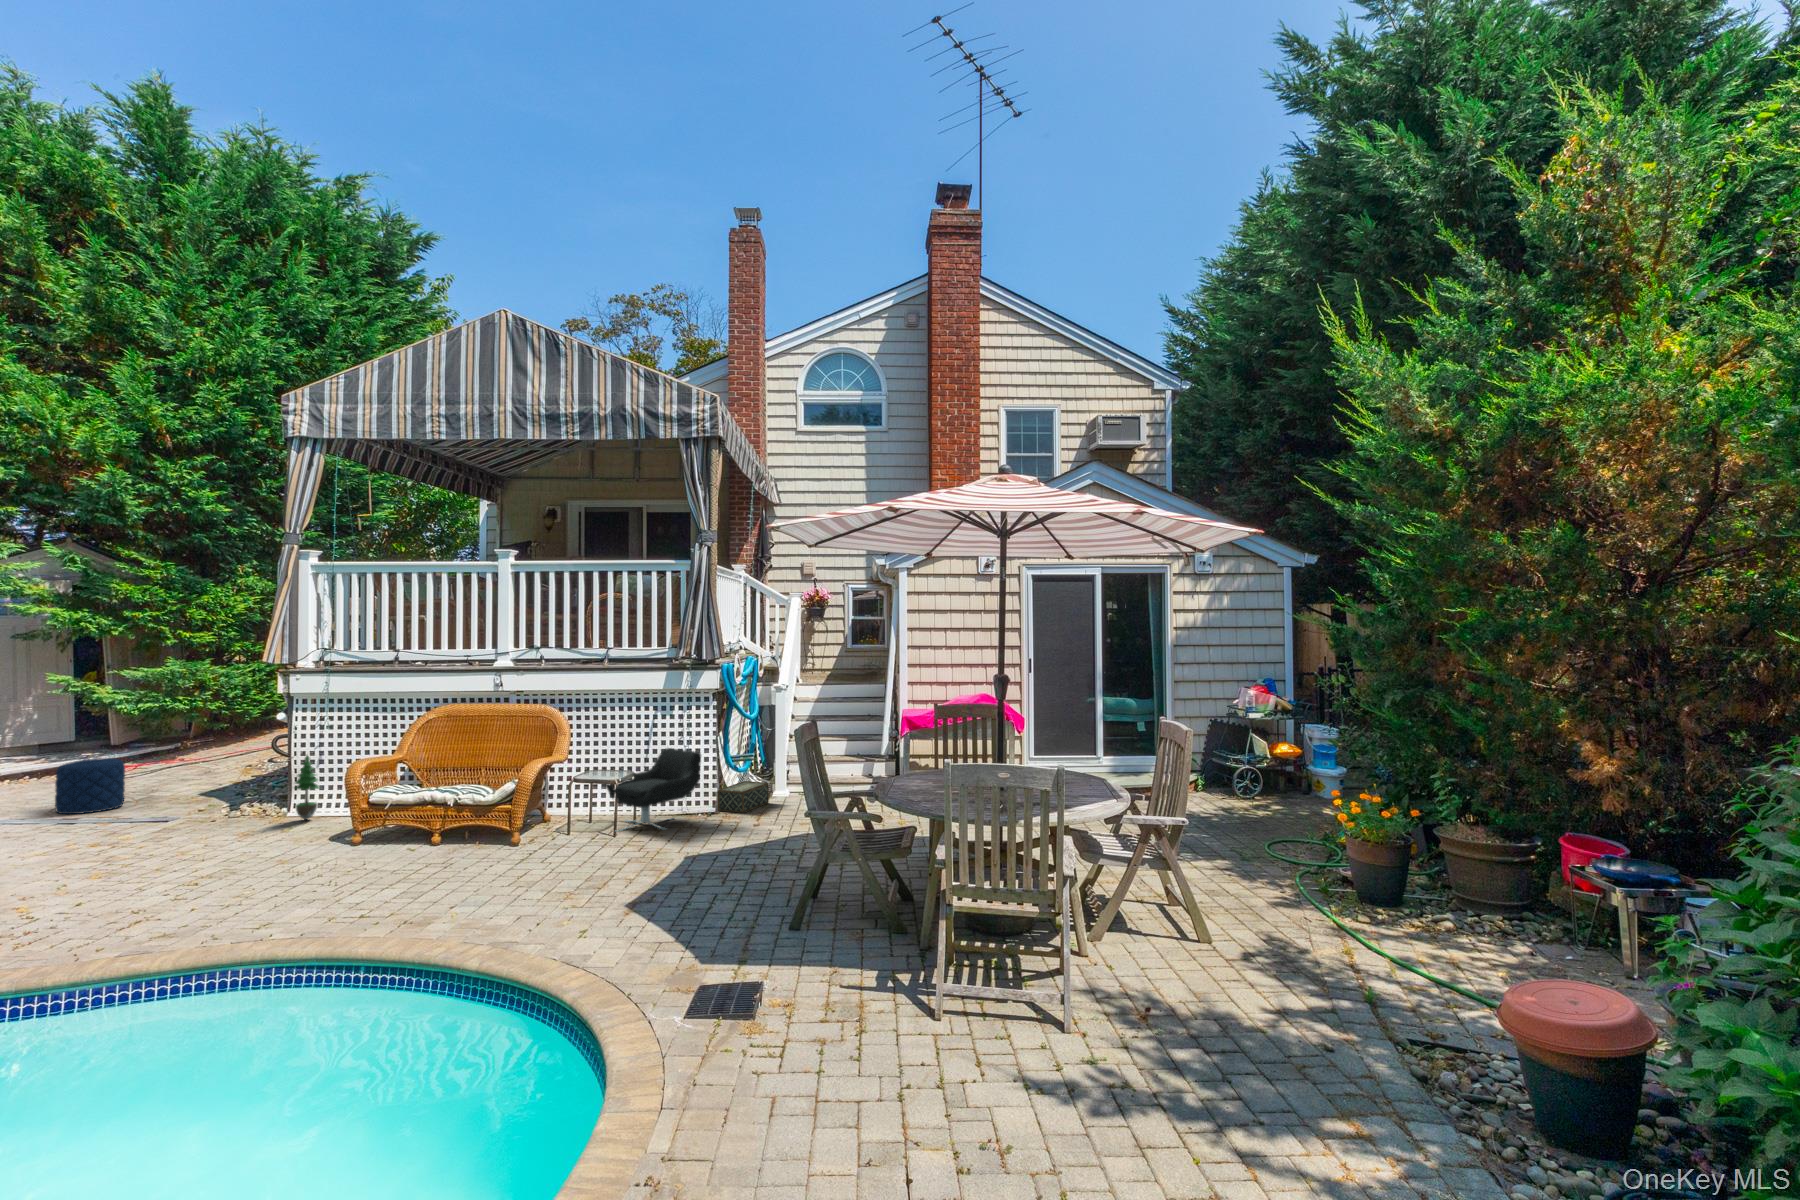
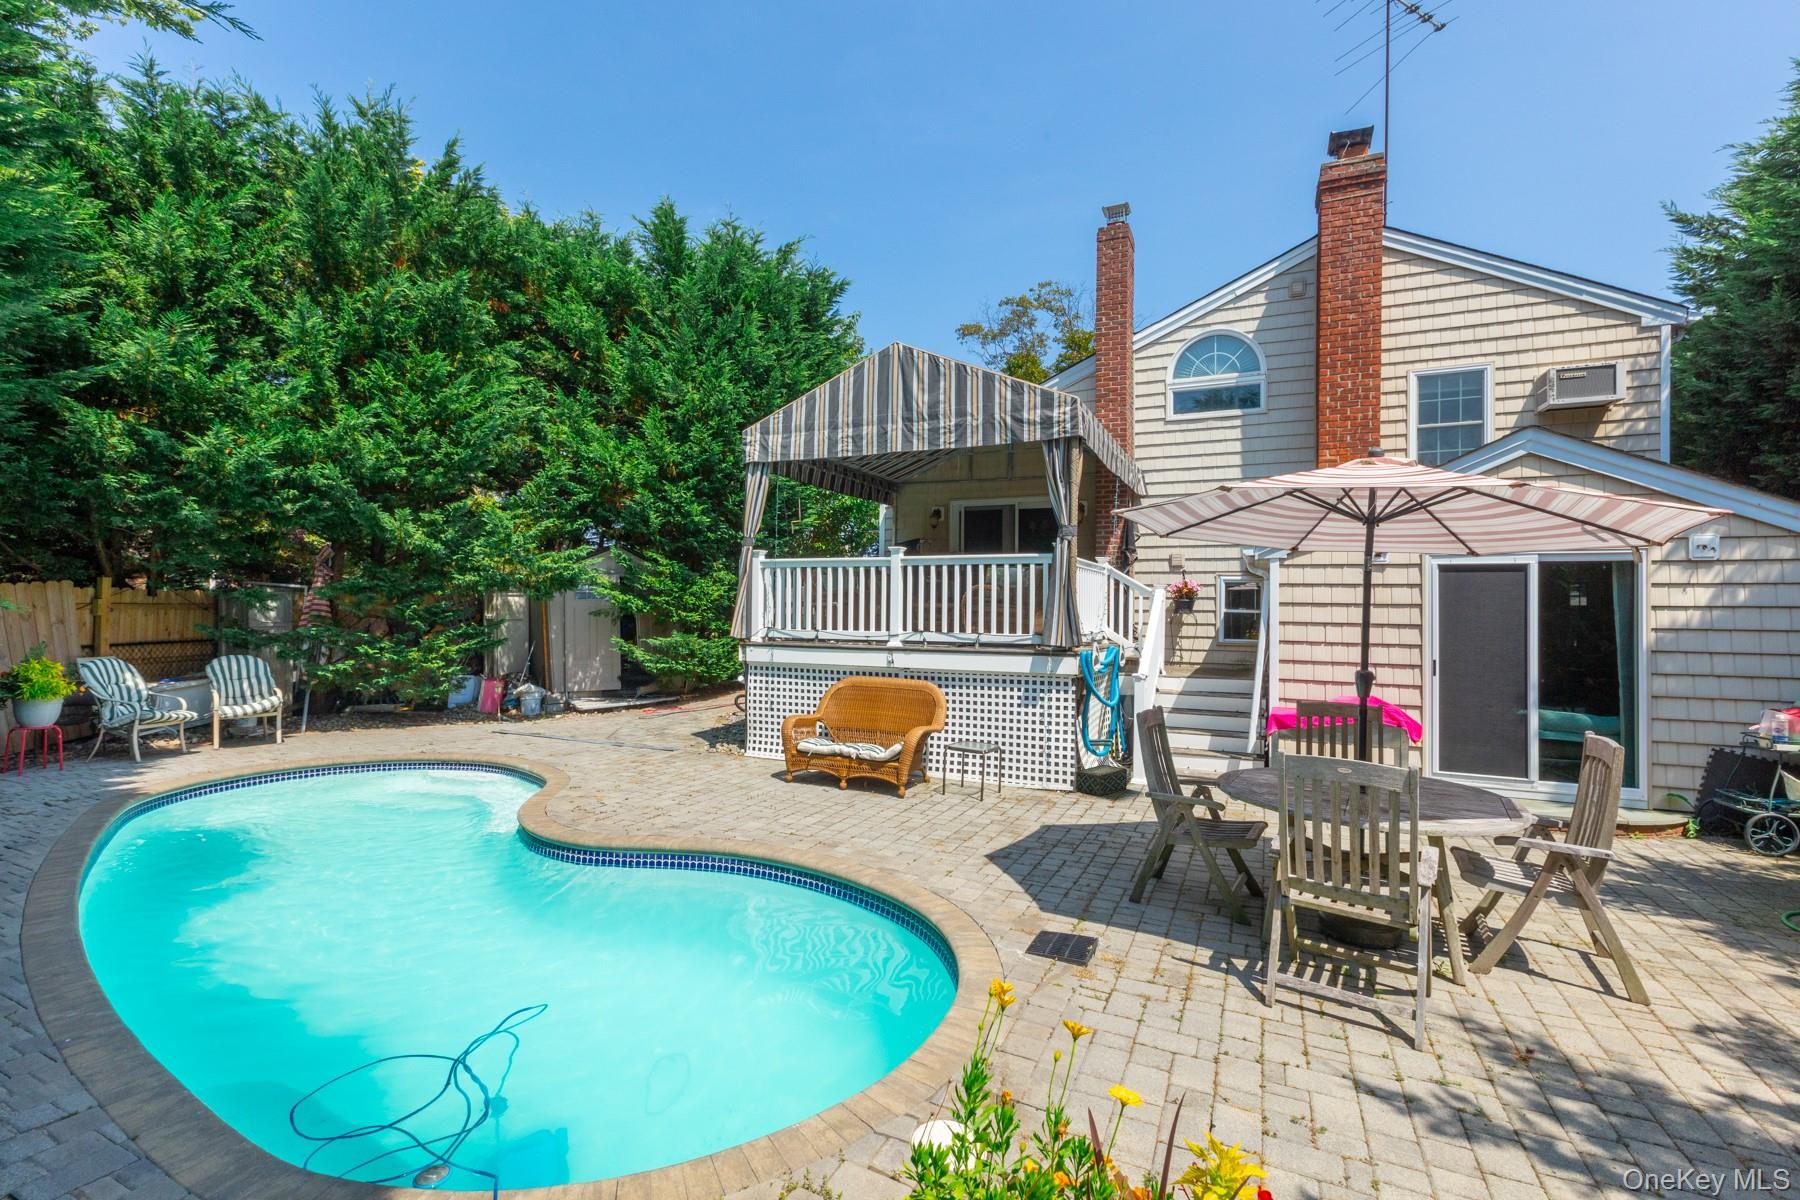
lounge chair: present [605,748,701,831] -> present [617,662,659,696]
potted tree: present [294,755,320,819] -> none [746,709,765,761]
pouf: present [55,758,125,814] -> none [613,701,652,739]

